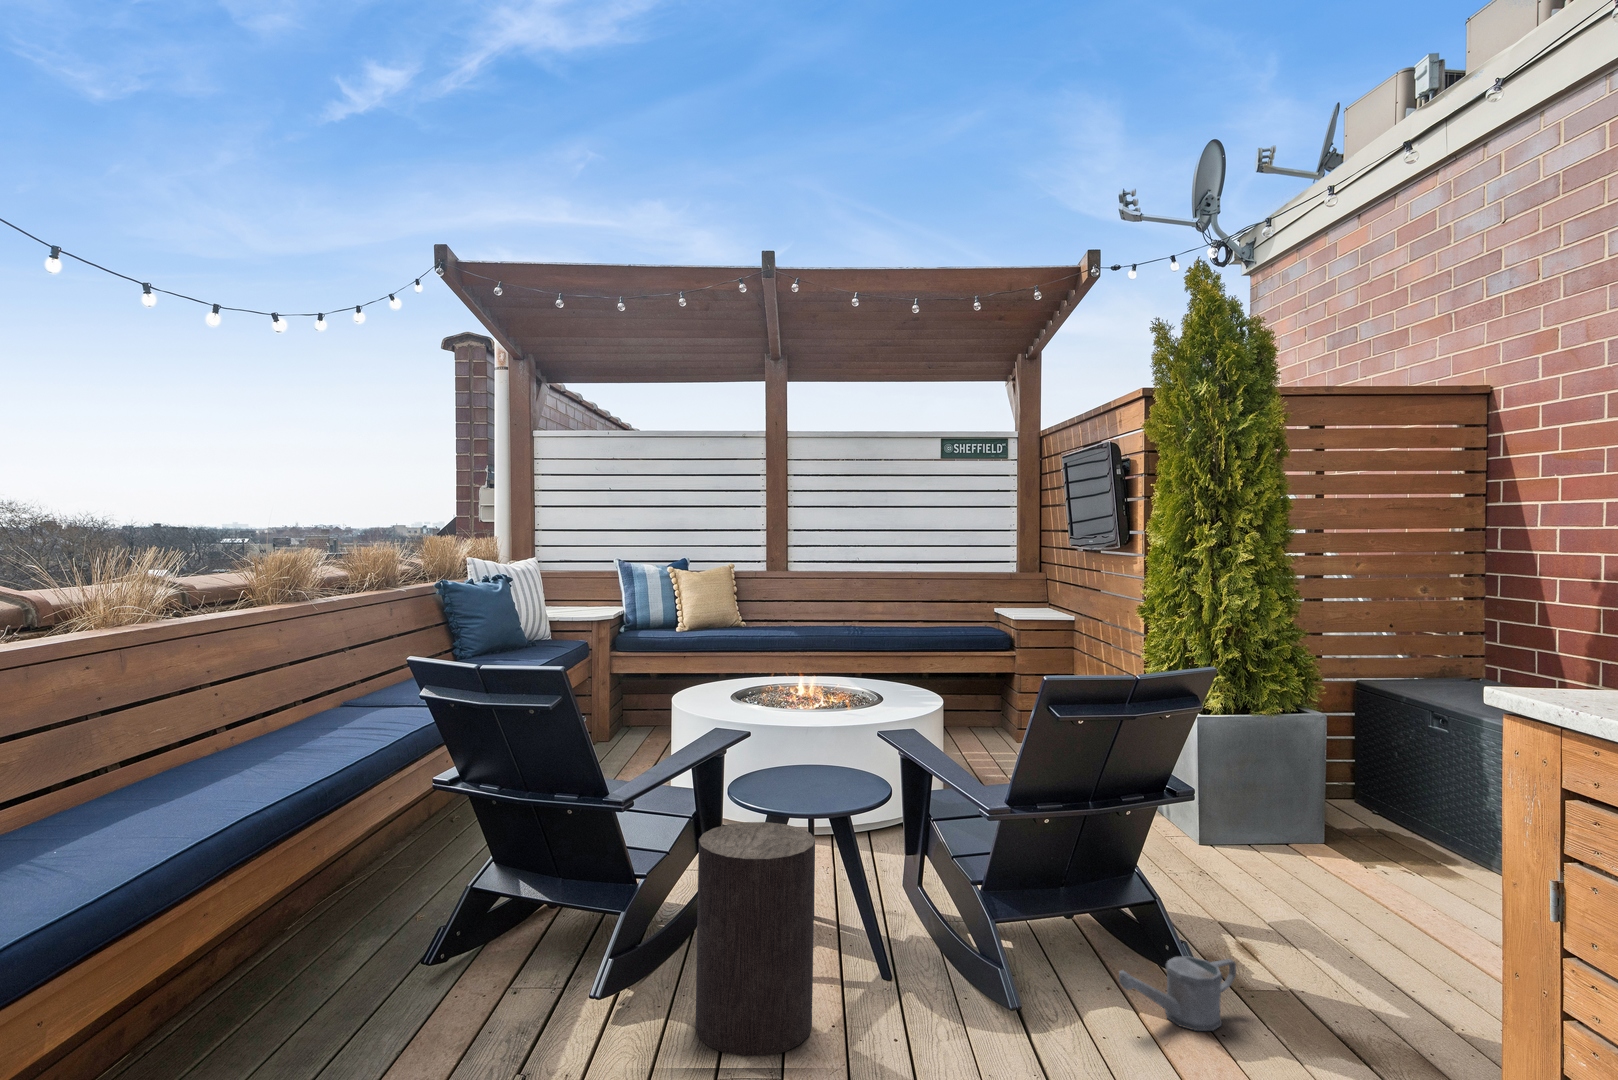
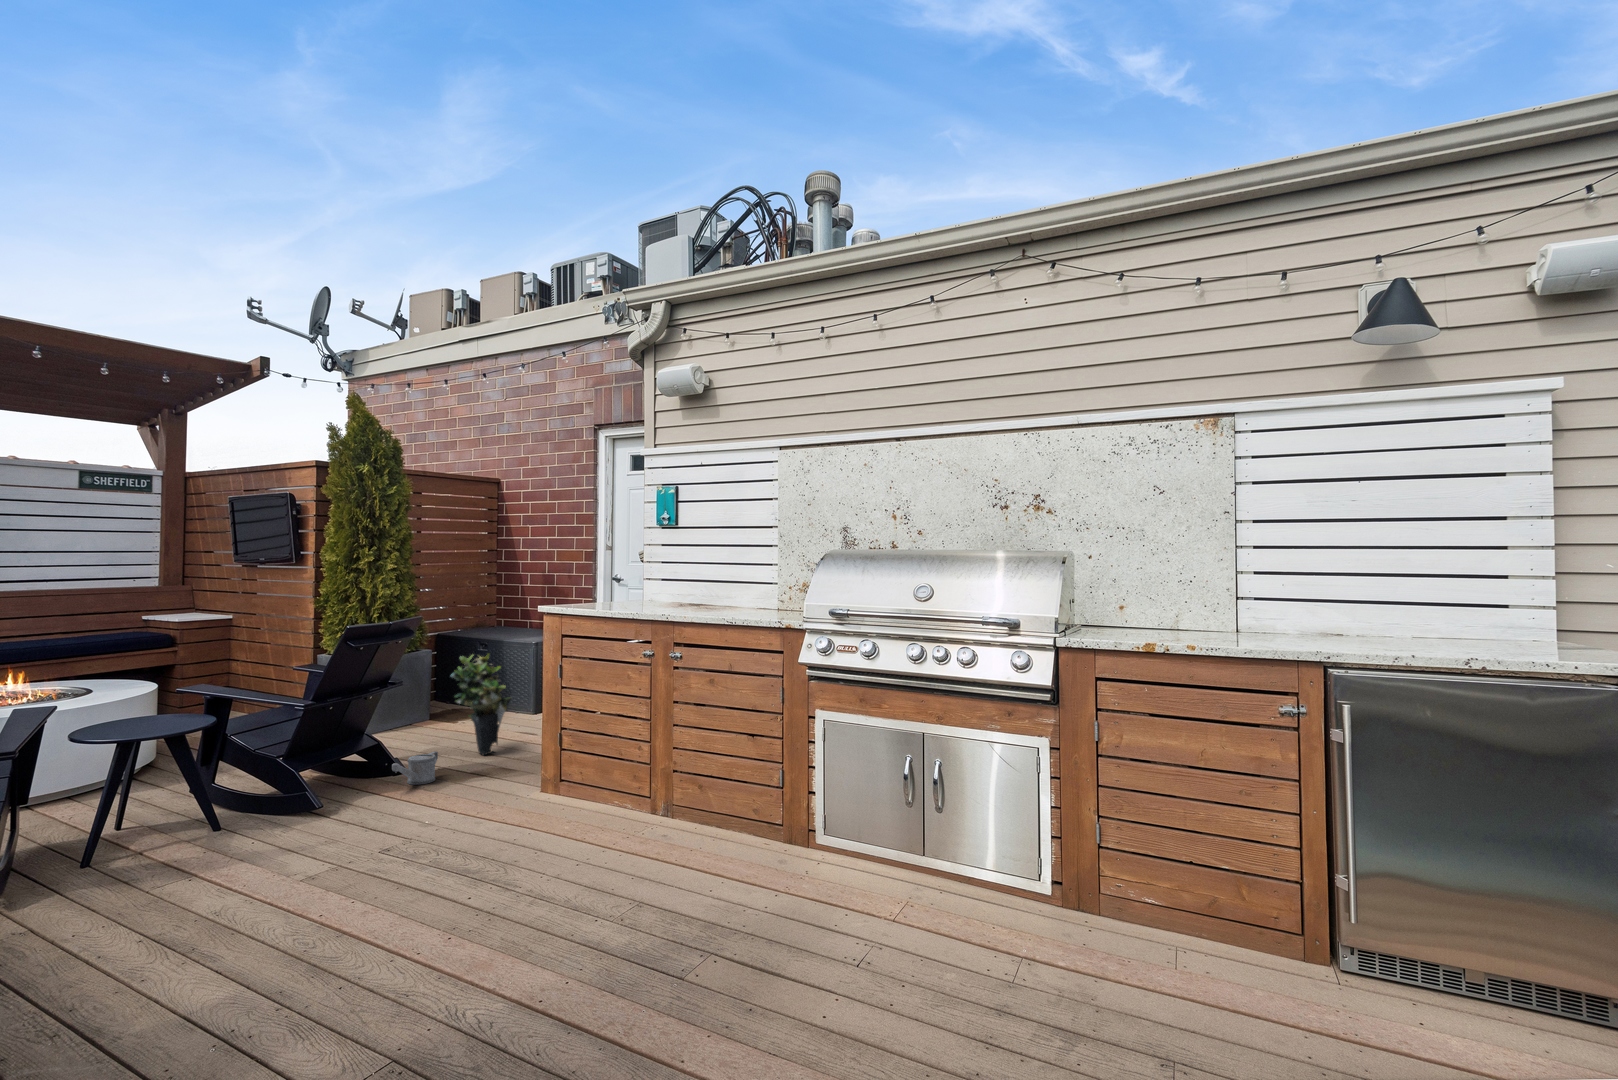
potted plant: none [1298,751,1445,991] -> present [451,654,511,755]
stool: present [695,822,815,1056] -> none [135,729,231,864]

